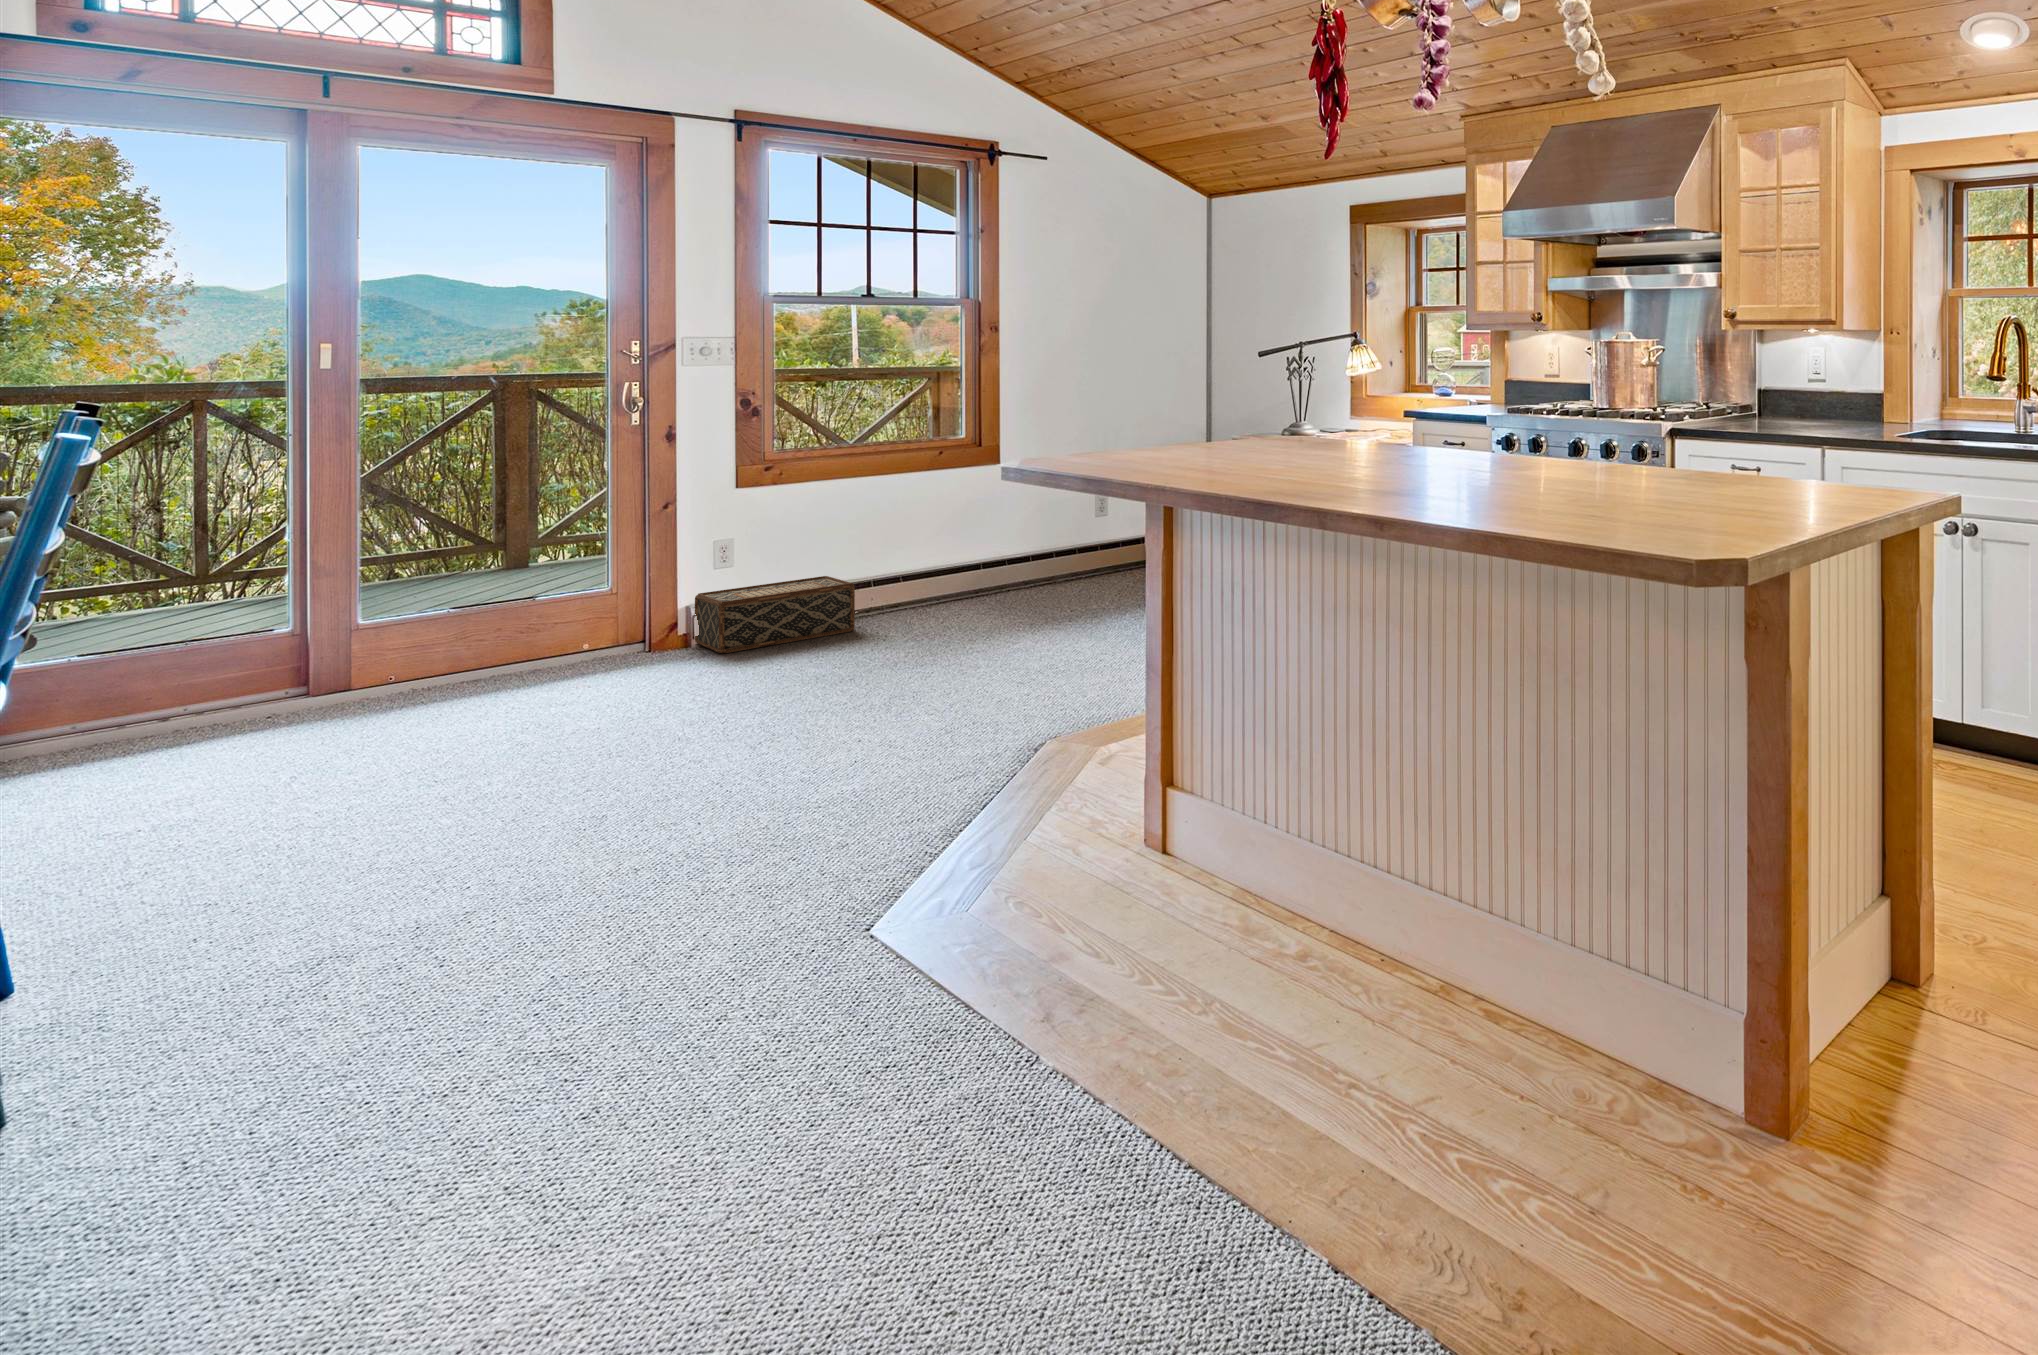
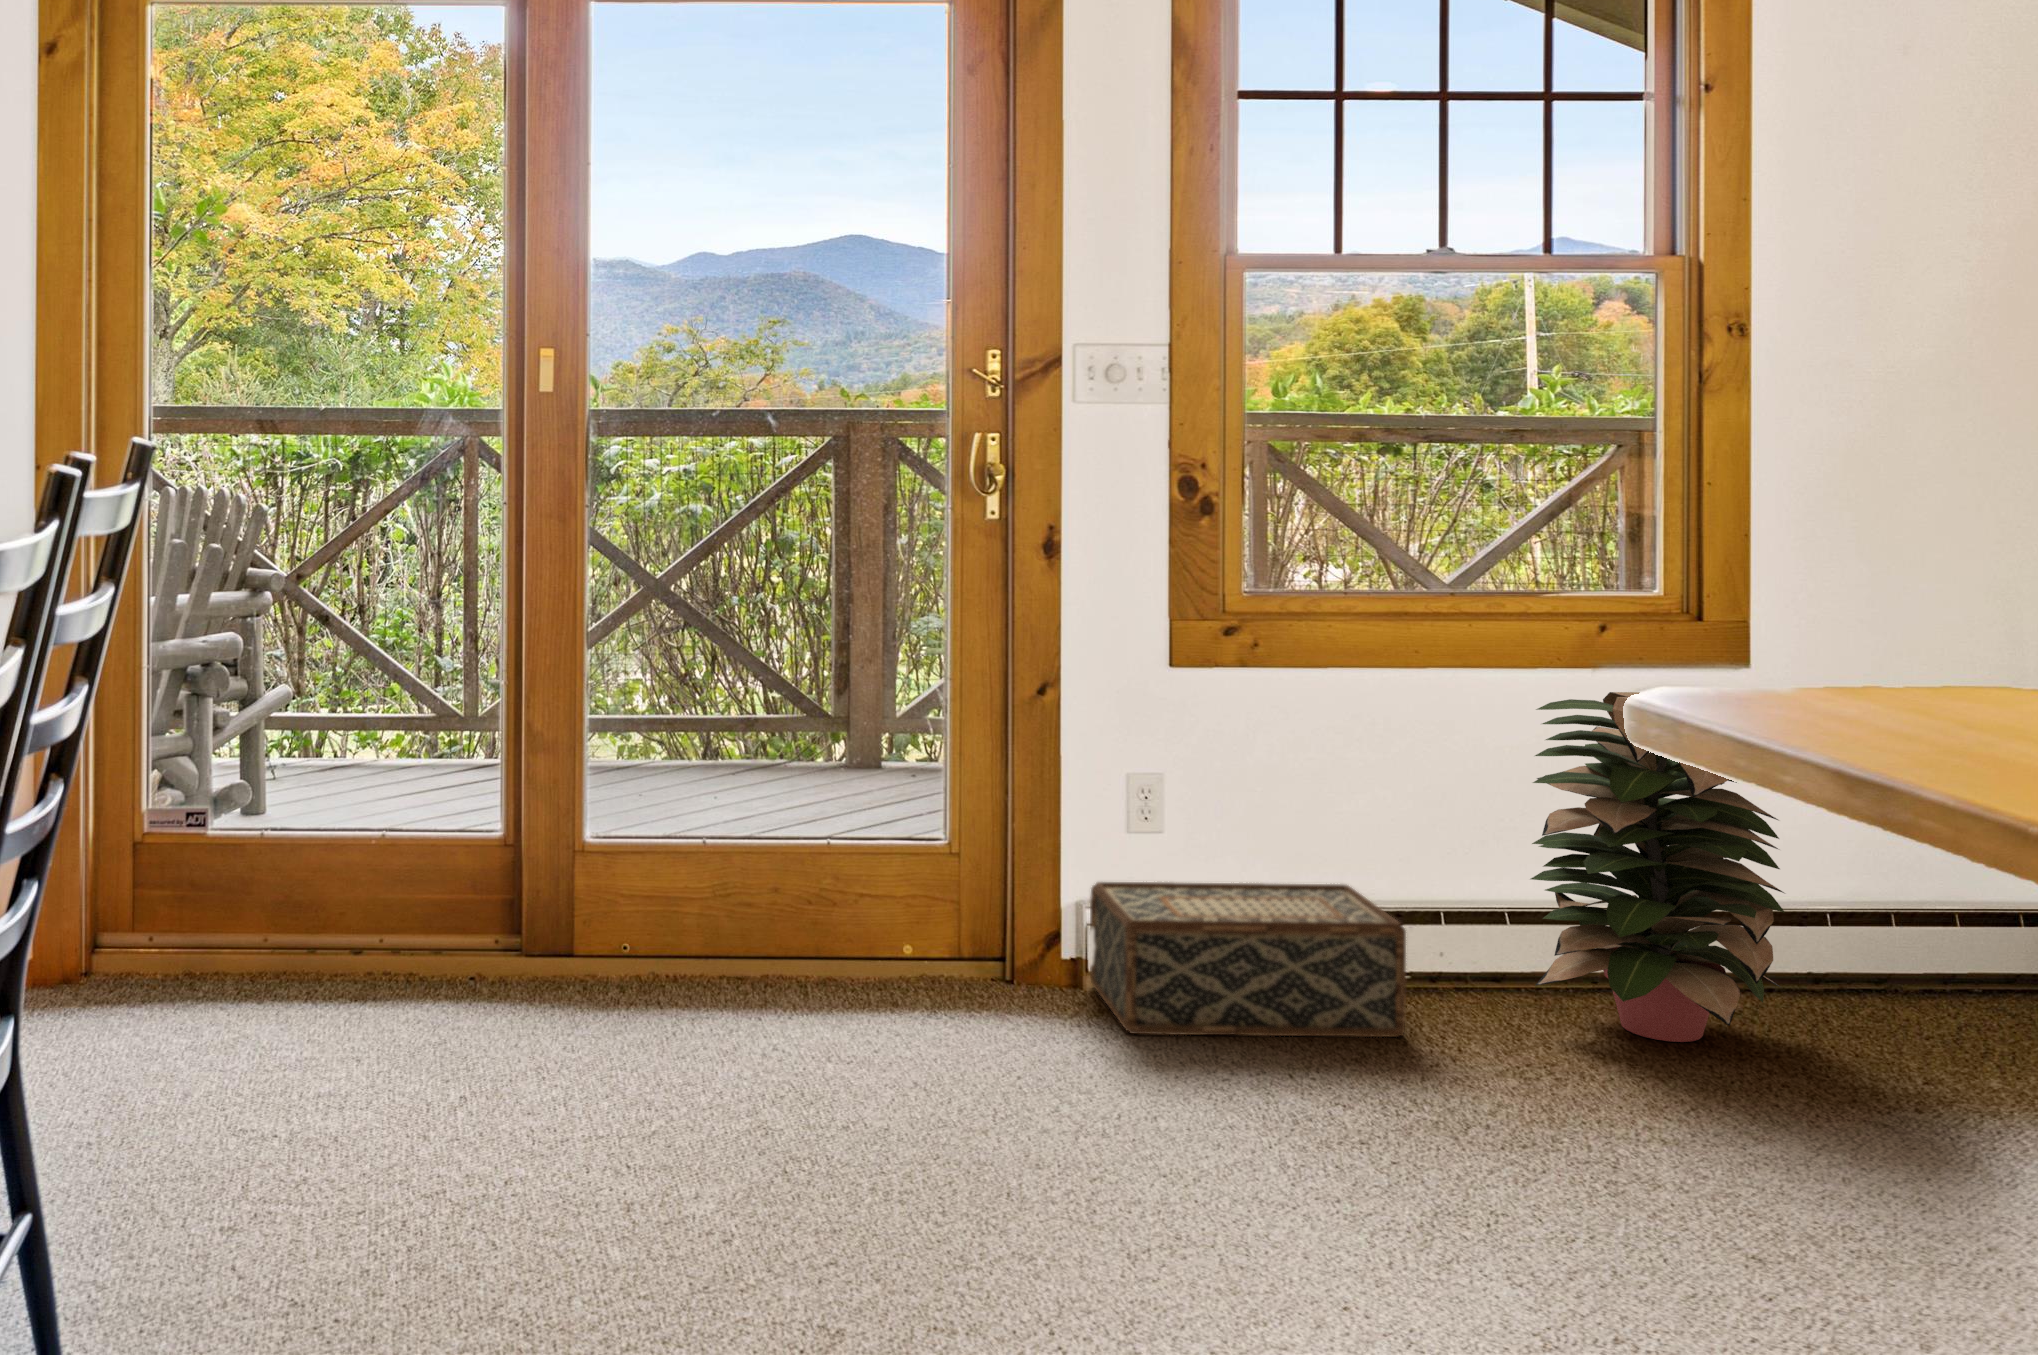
decorative plant: none [910,476,1010,612] -> present [1531,692,1784,1042]

